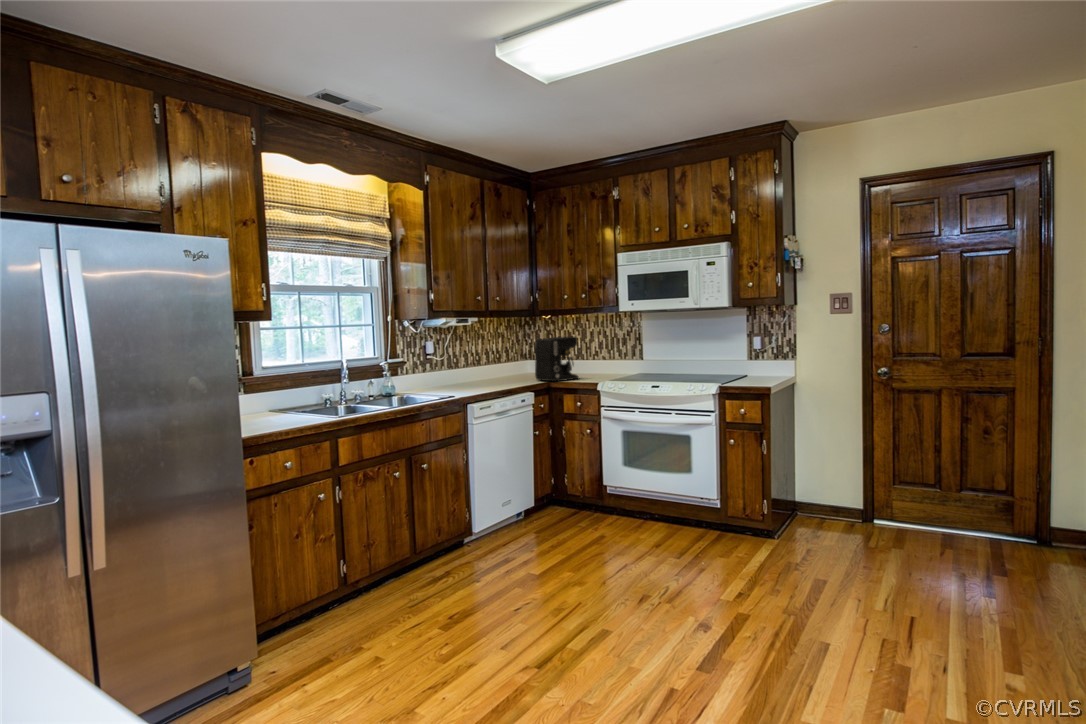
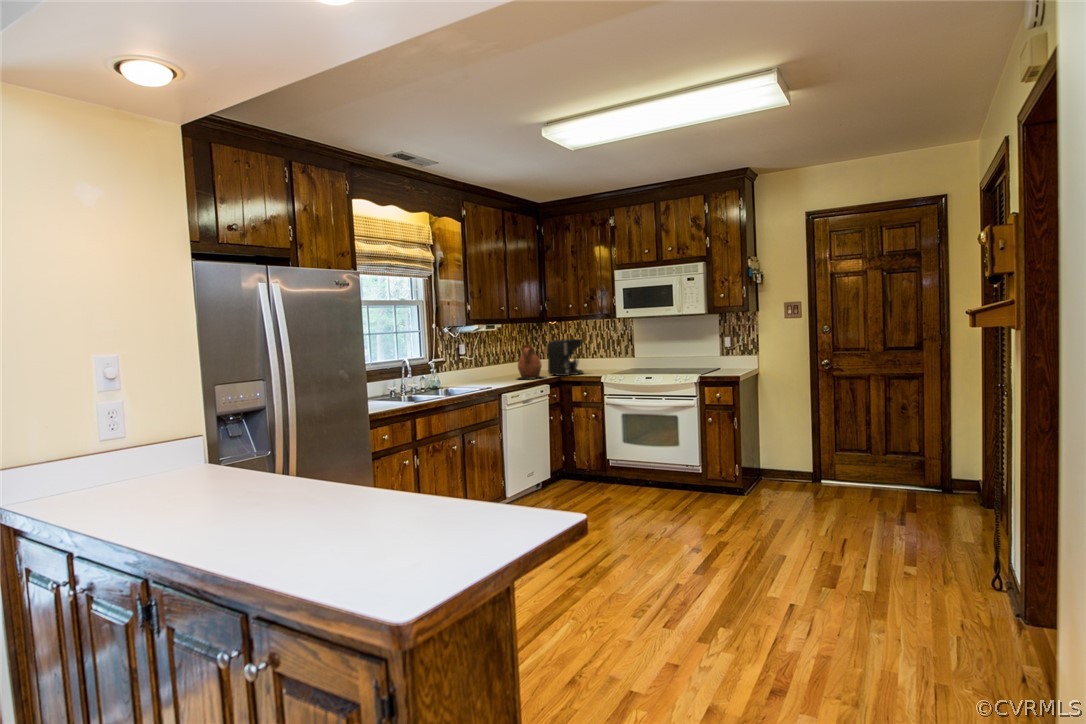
ceramic pitcher: none [493,343,532,385] -> present [518,345,544,379]

